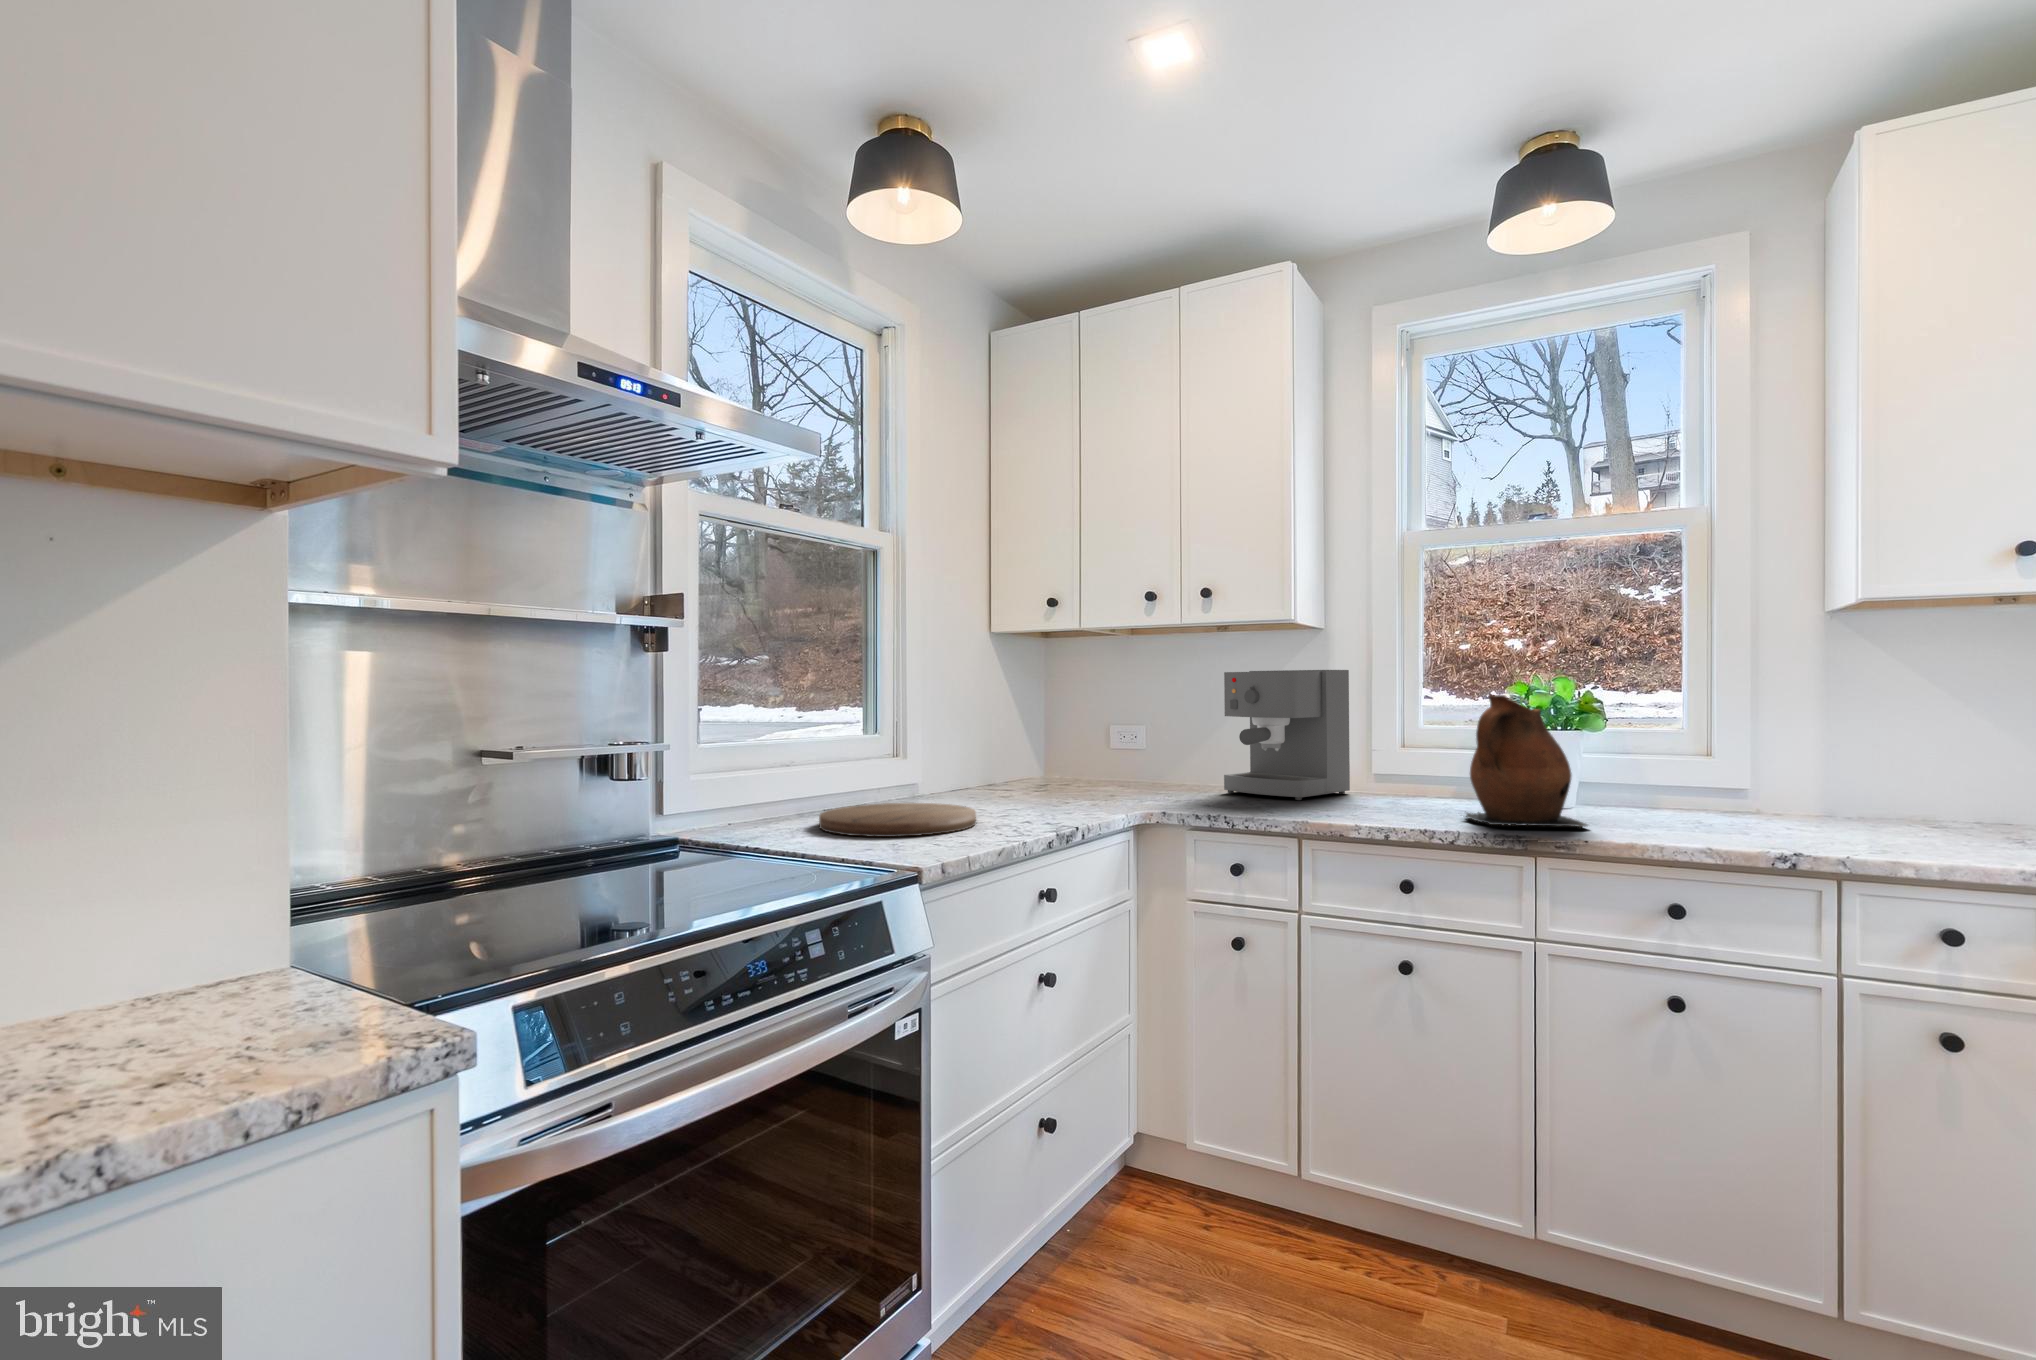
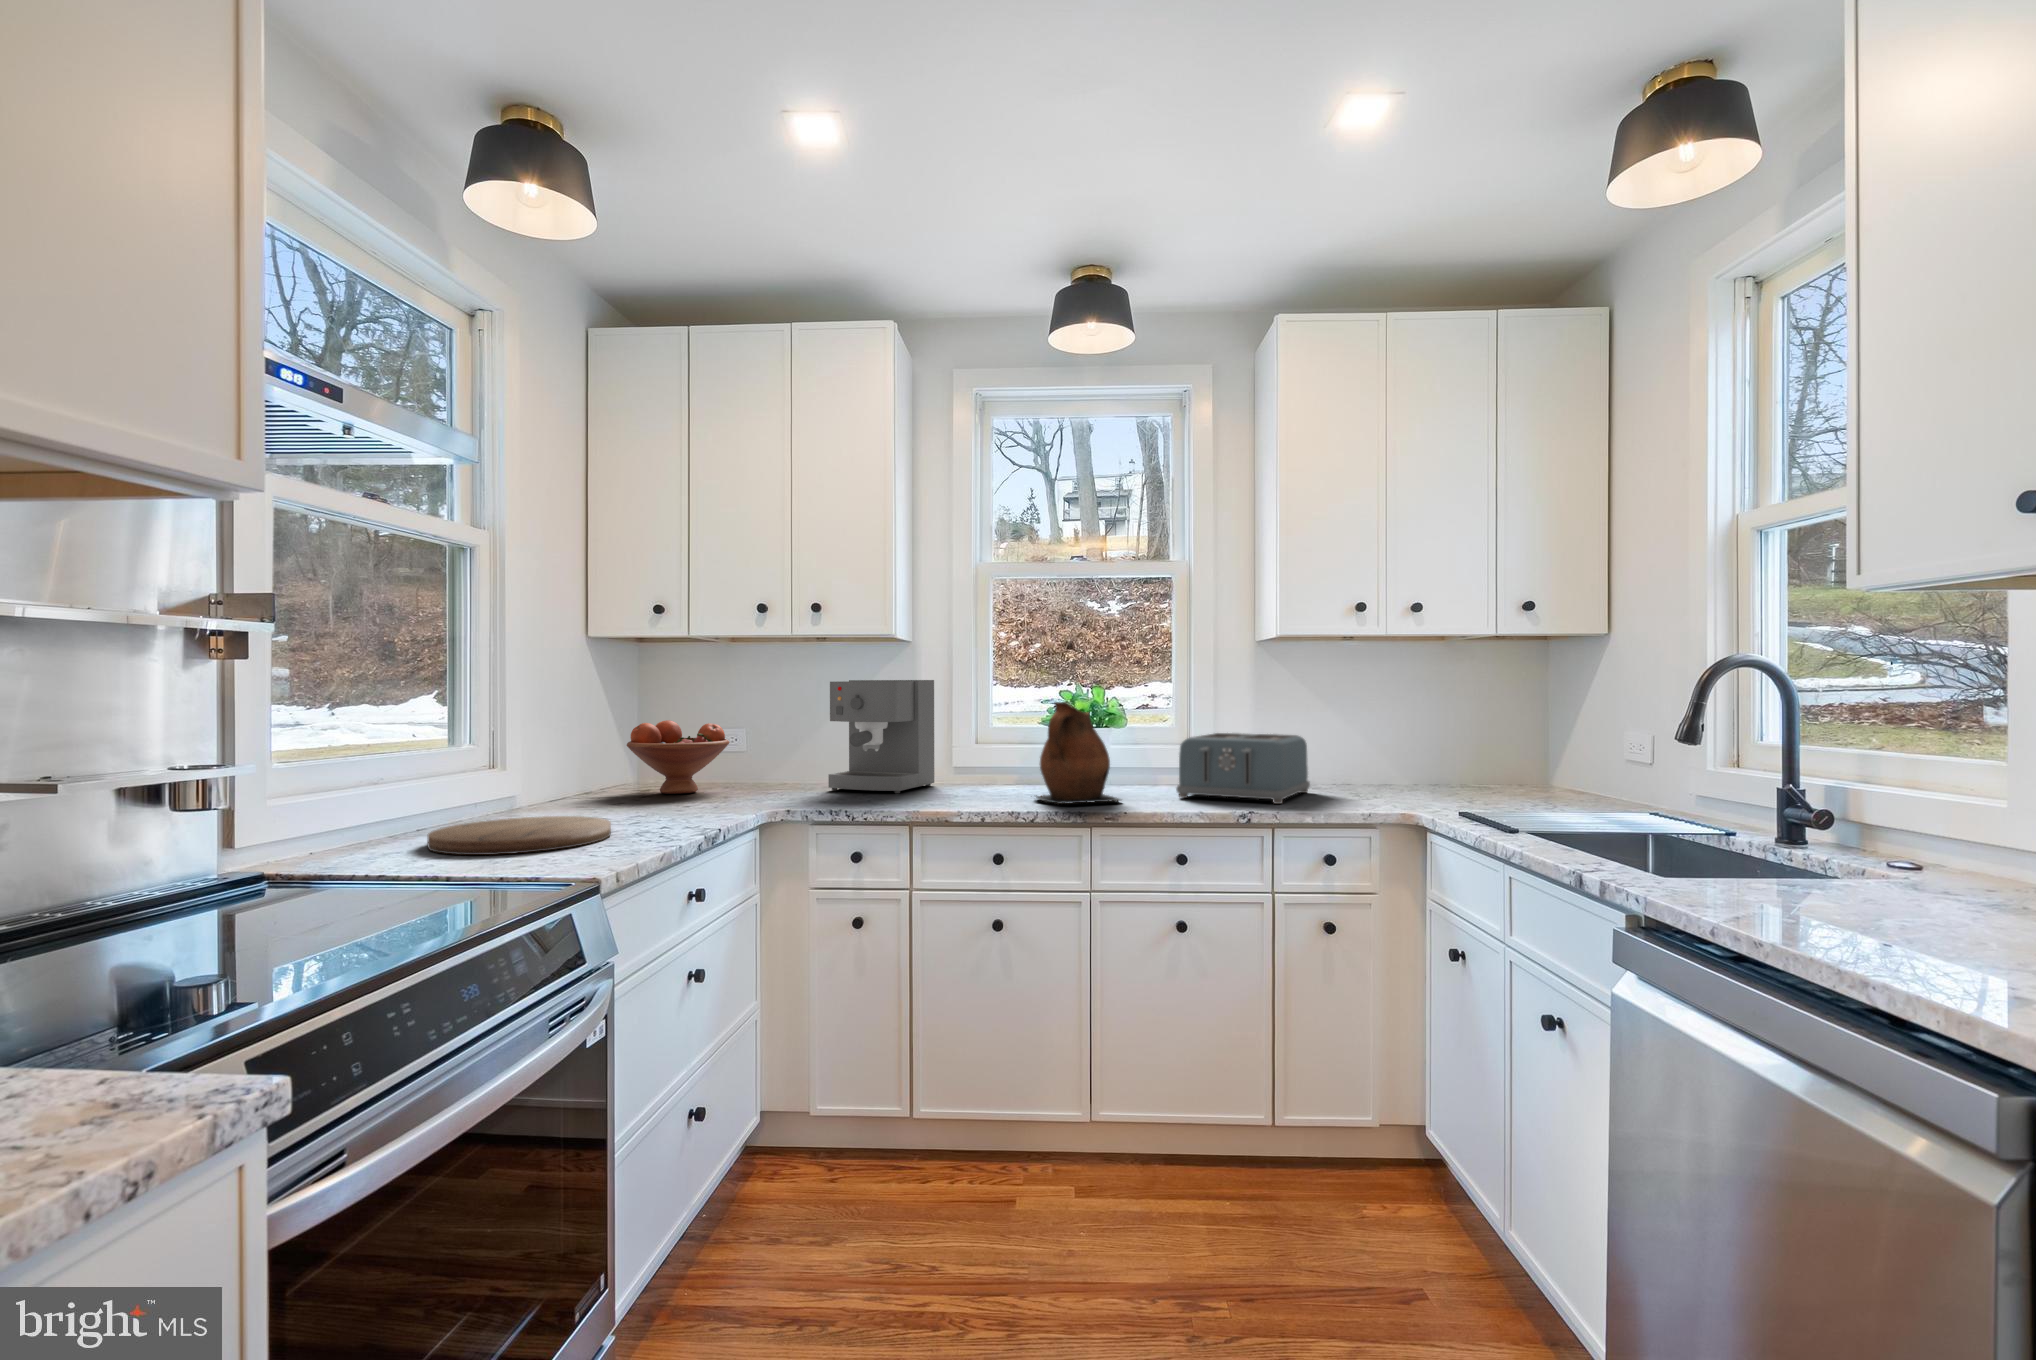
fruit bowl: none [1025,713,1124,788] -> present [627,720,730,794]
toaster: none [1679,740,1927,848] -> present [1176,733,1310,804]

